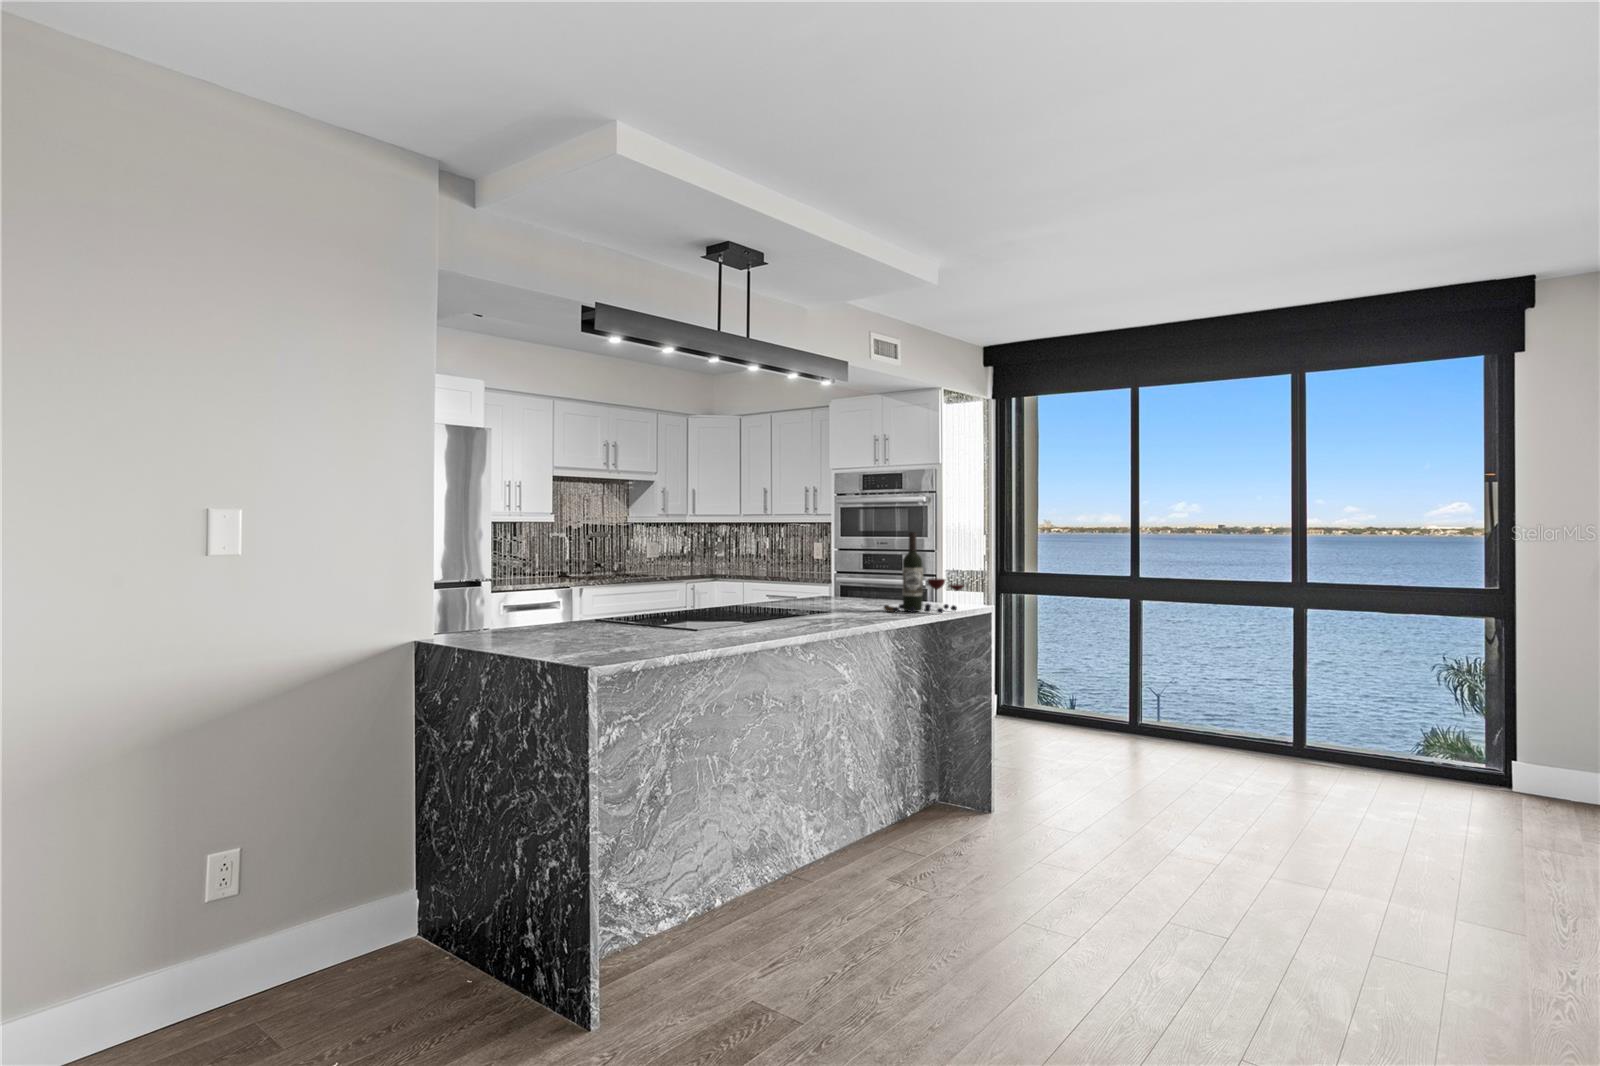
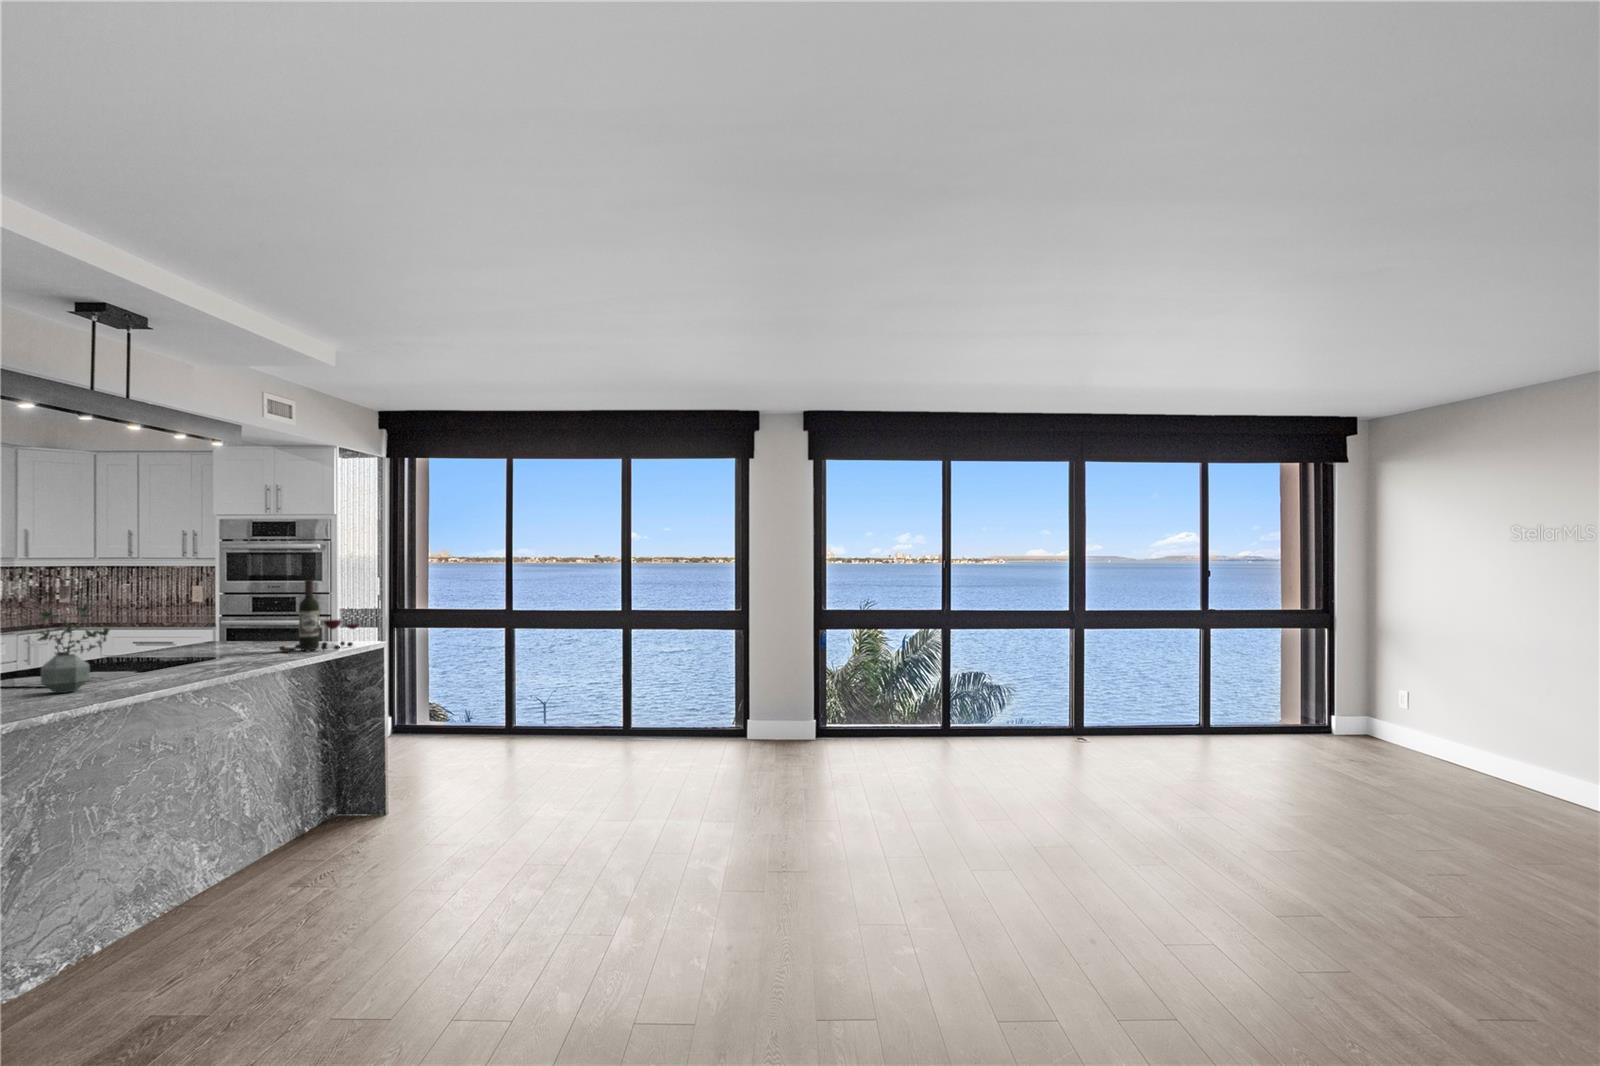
potted plant: none [667,544,727,636] -> present [37,603,110,693]

